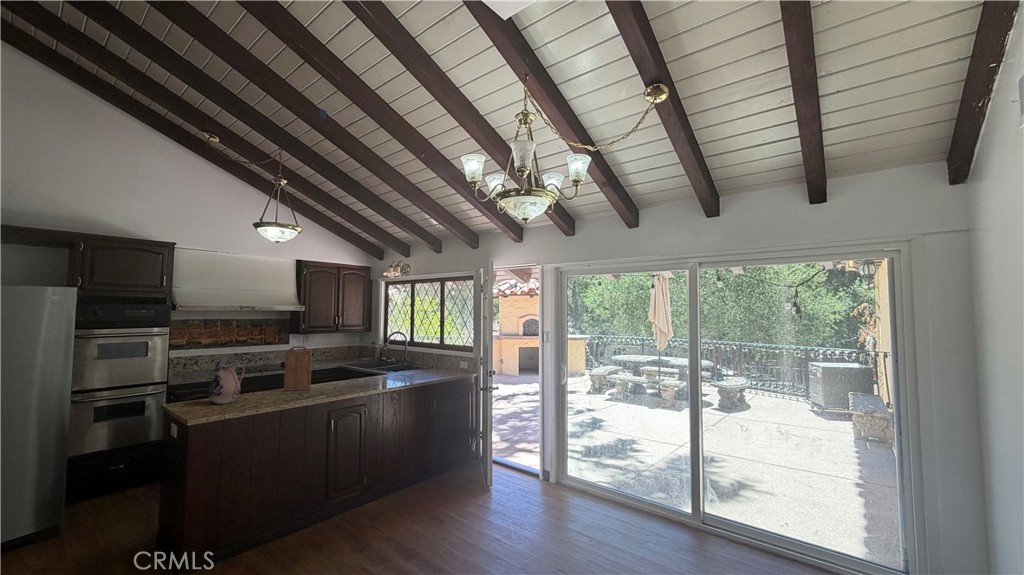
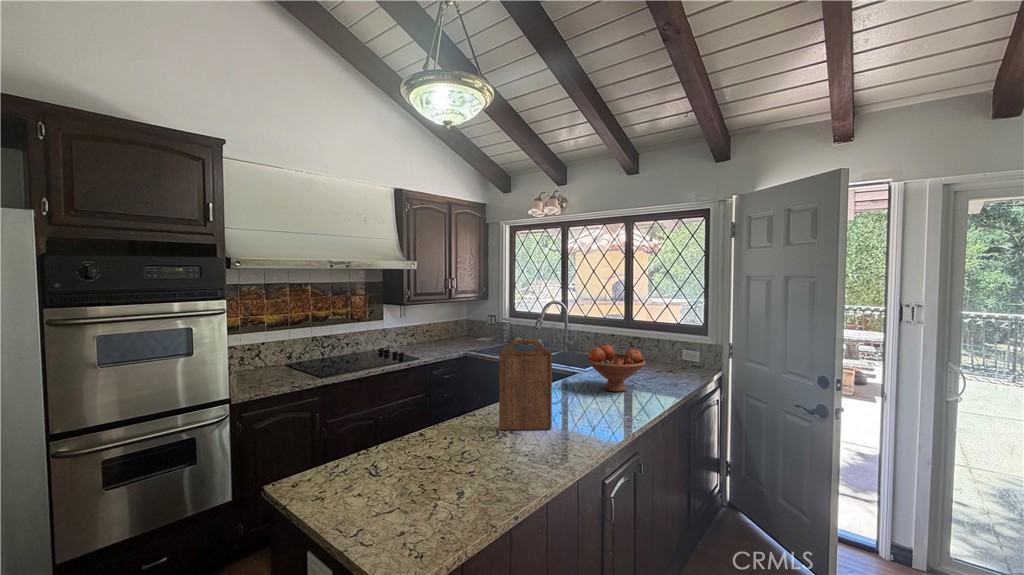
fruit bowl: none [367,355,401,381] -> present [587,345,646,392]
ceramic pitcher: present [209,364,245,404] -> none [411,393,474,498]

